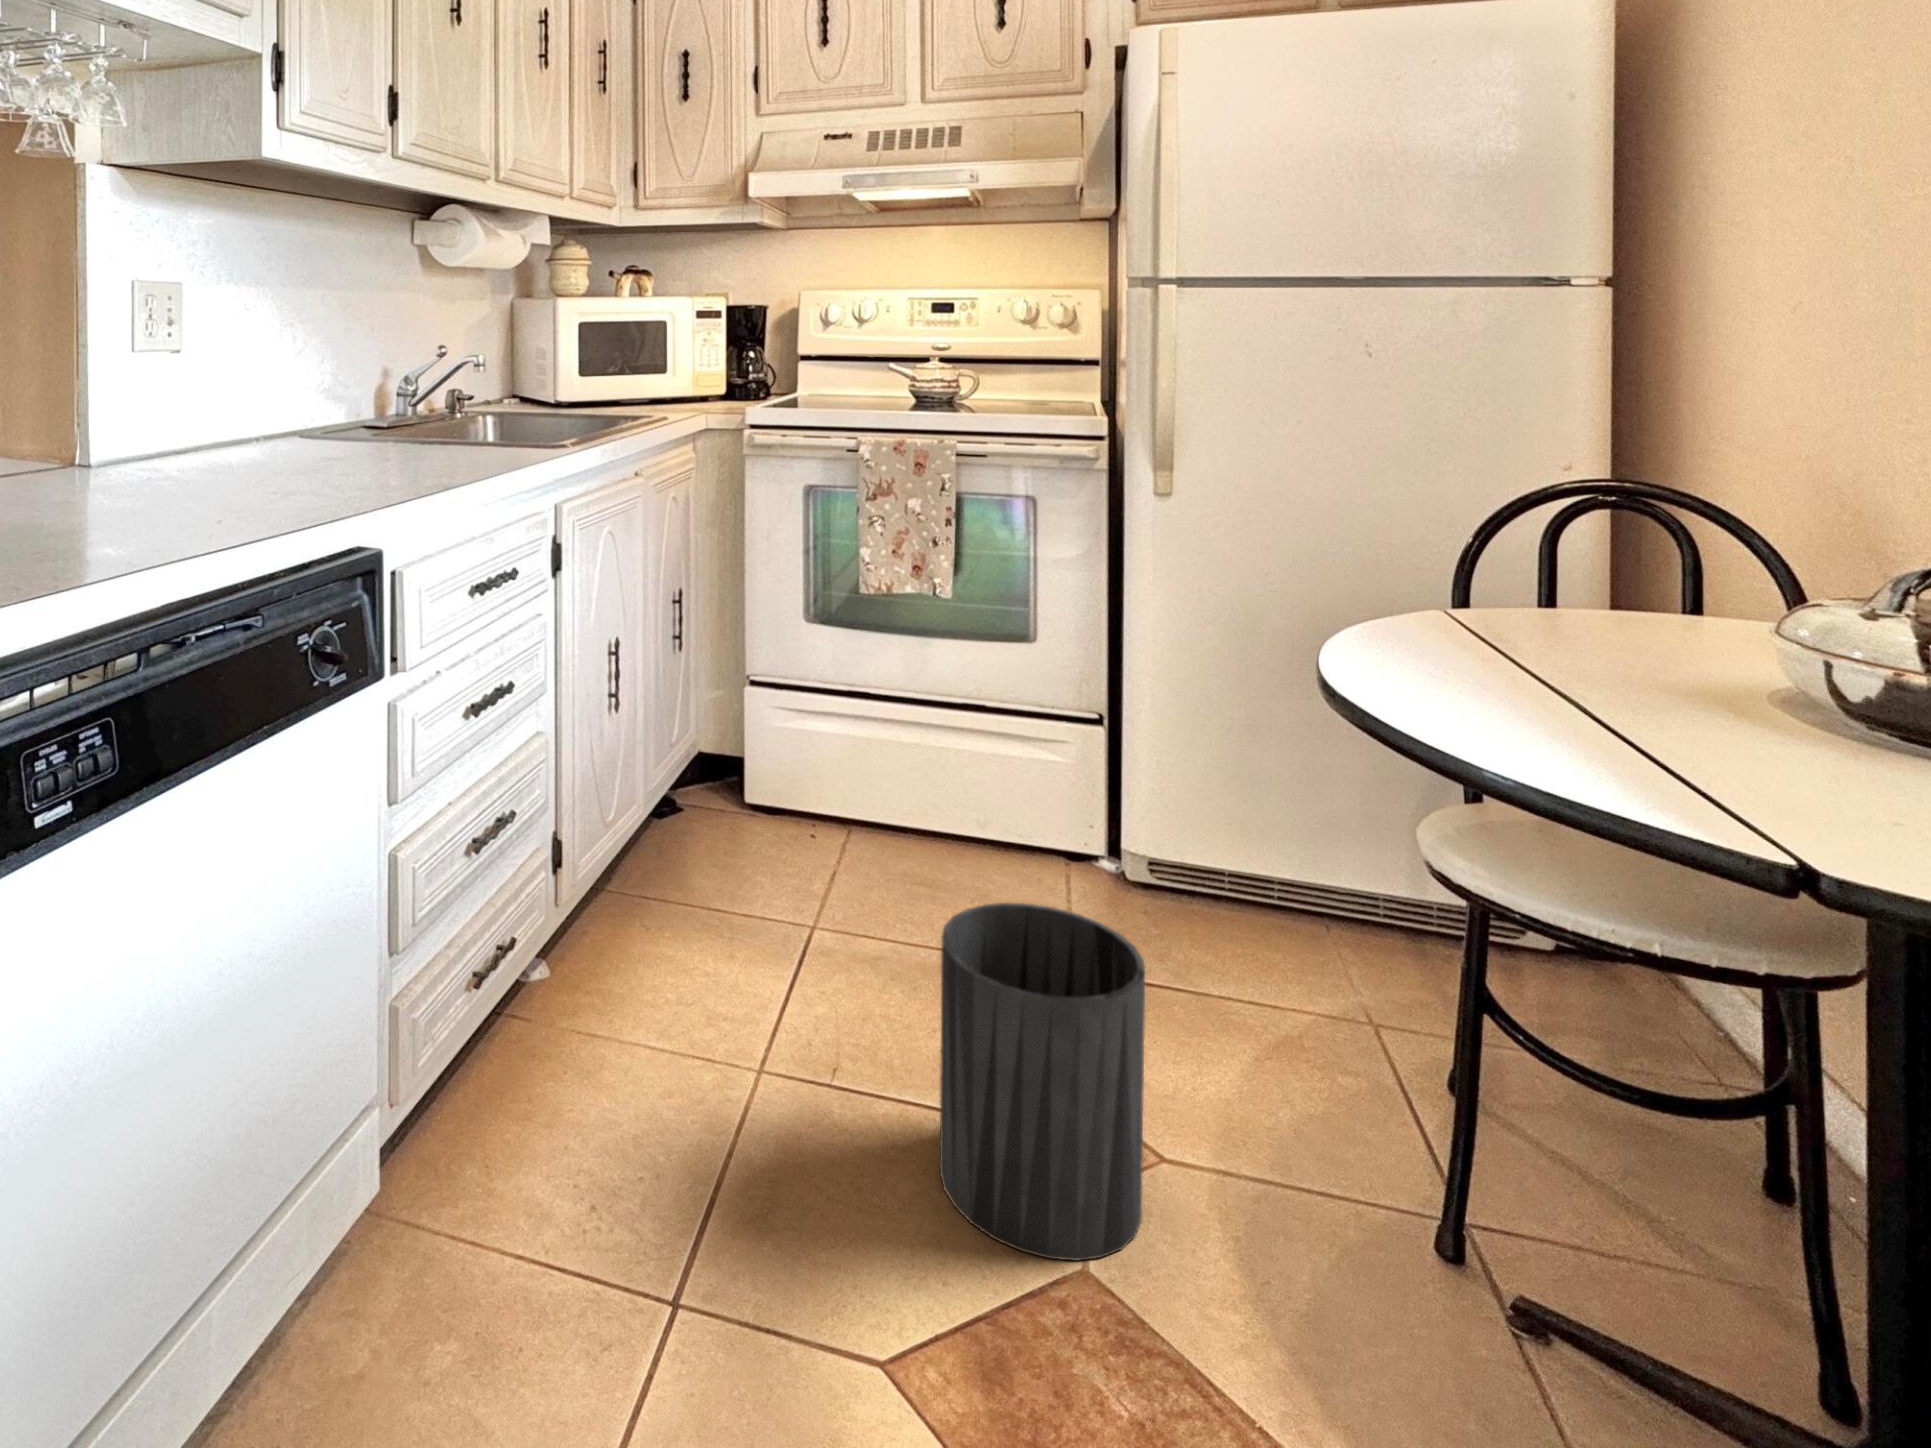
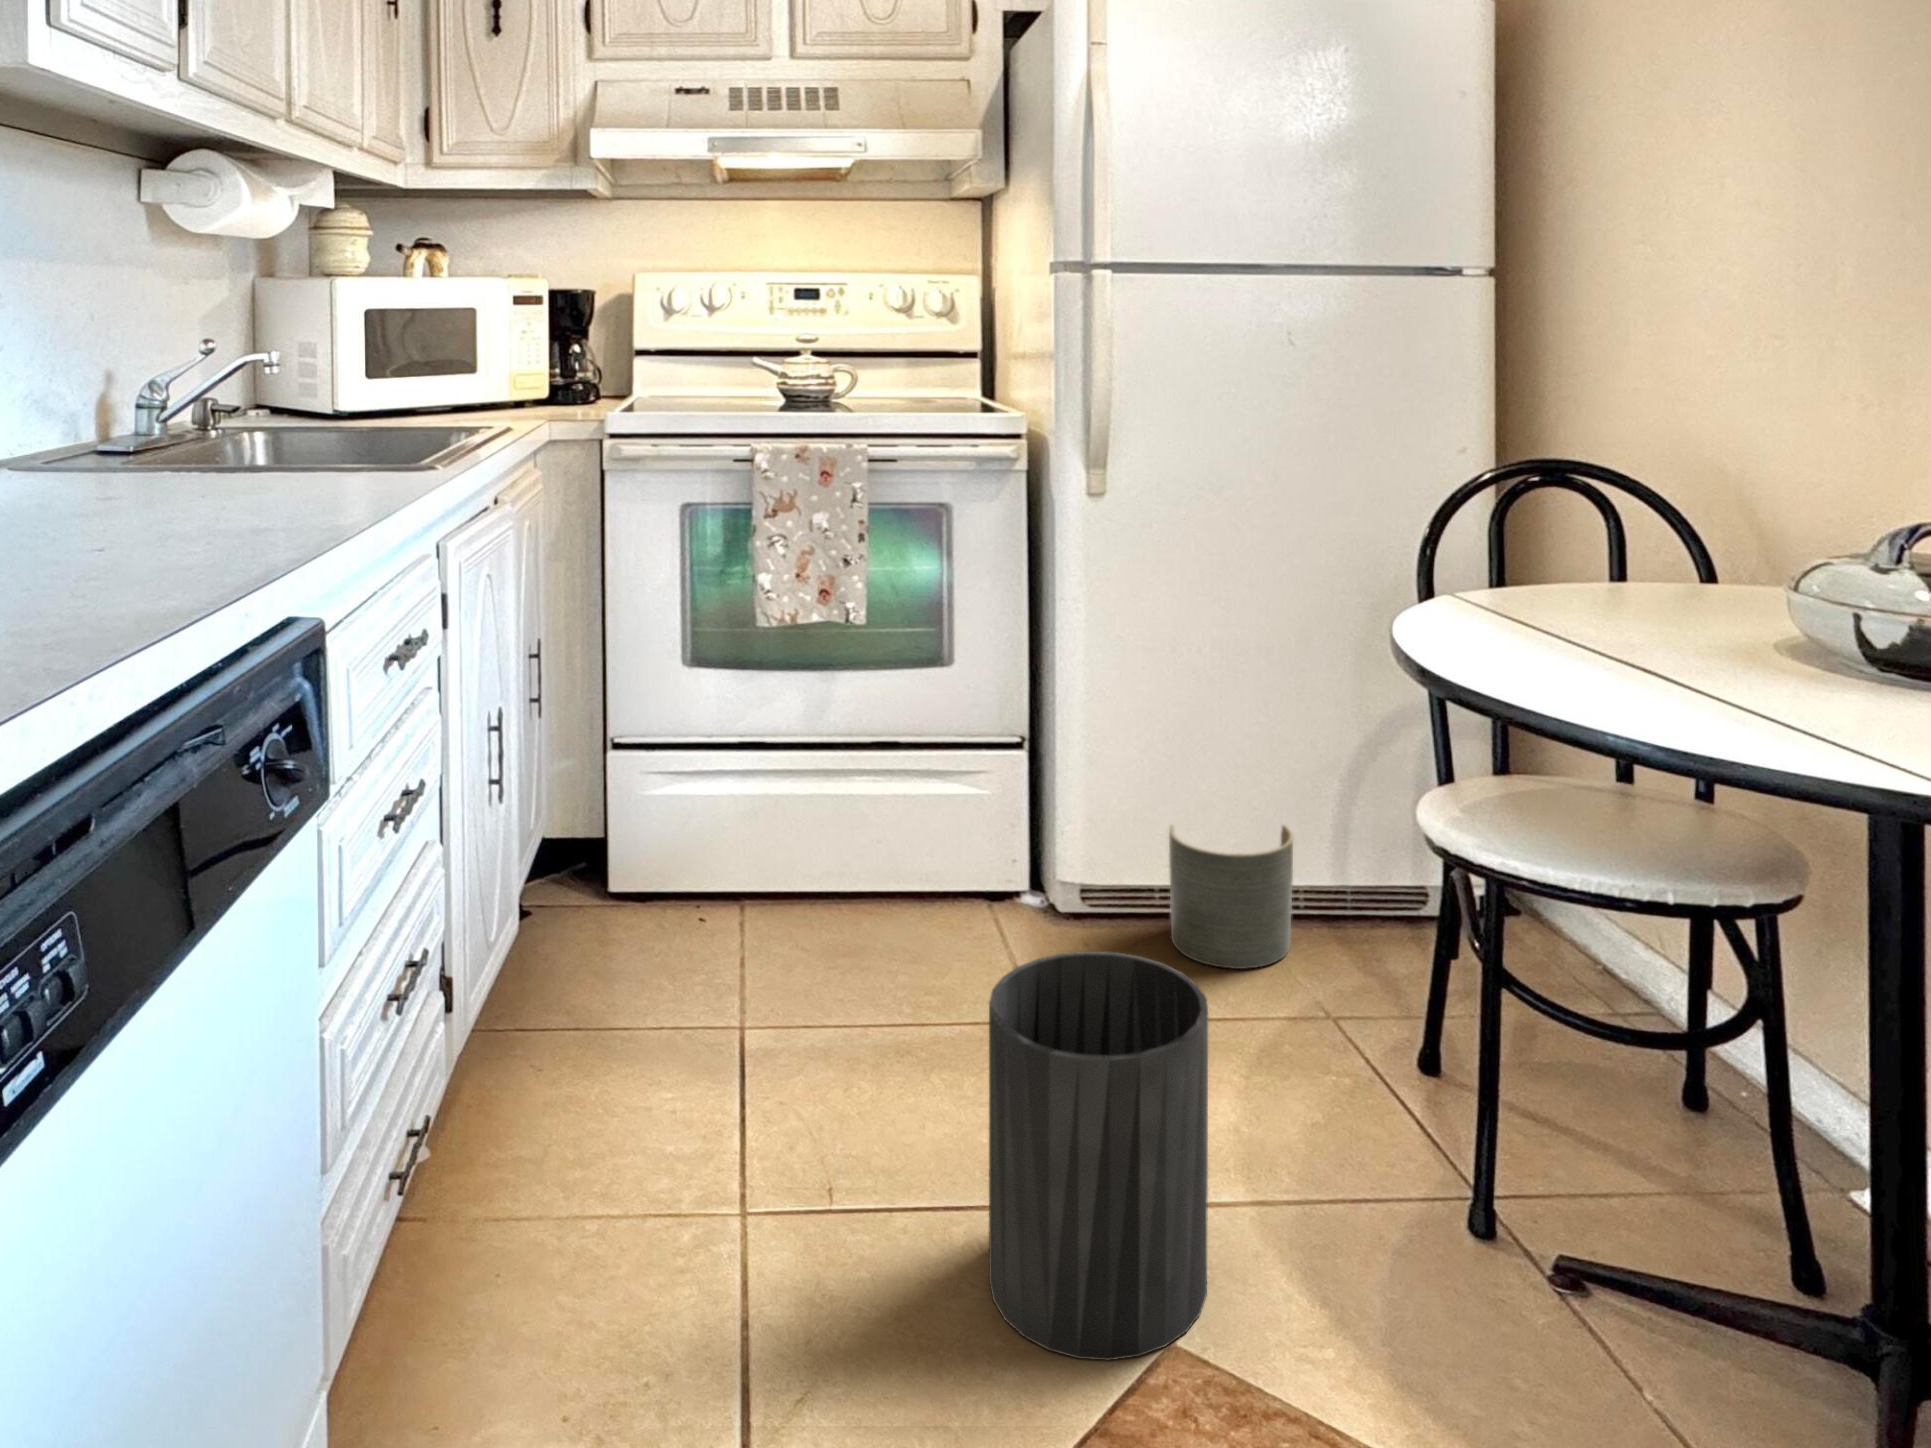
planter: none [1238,823,1380,987] -> present [1169,824,1293,969]

